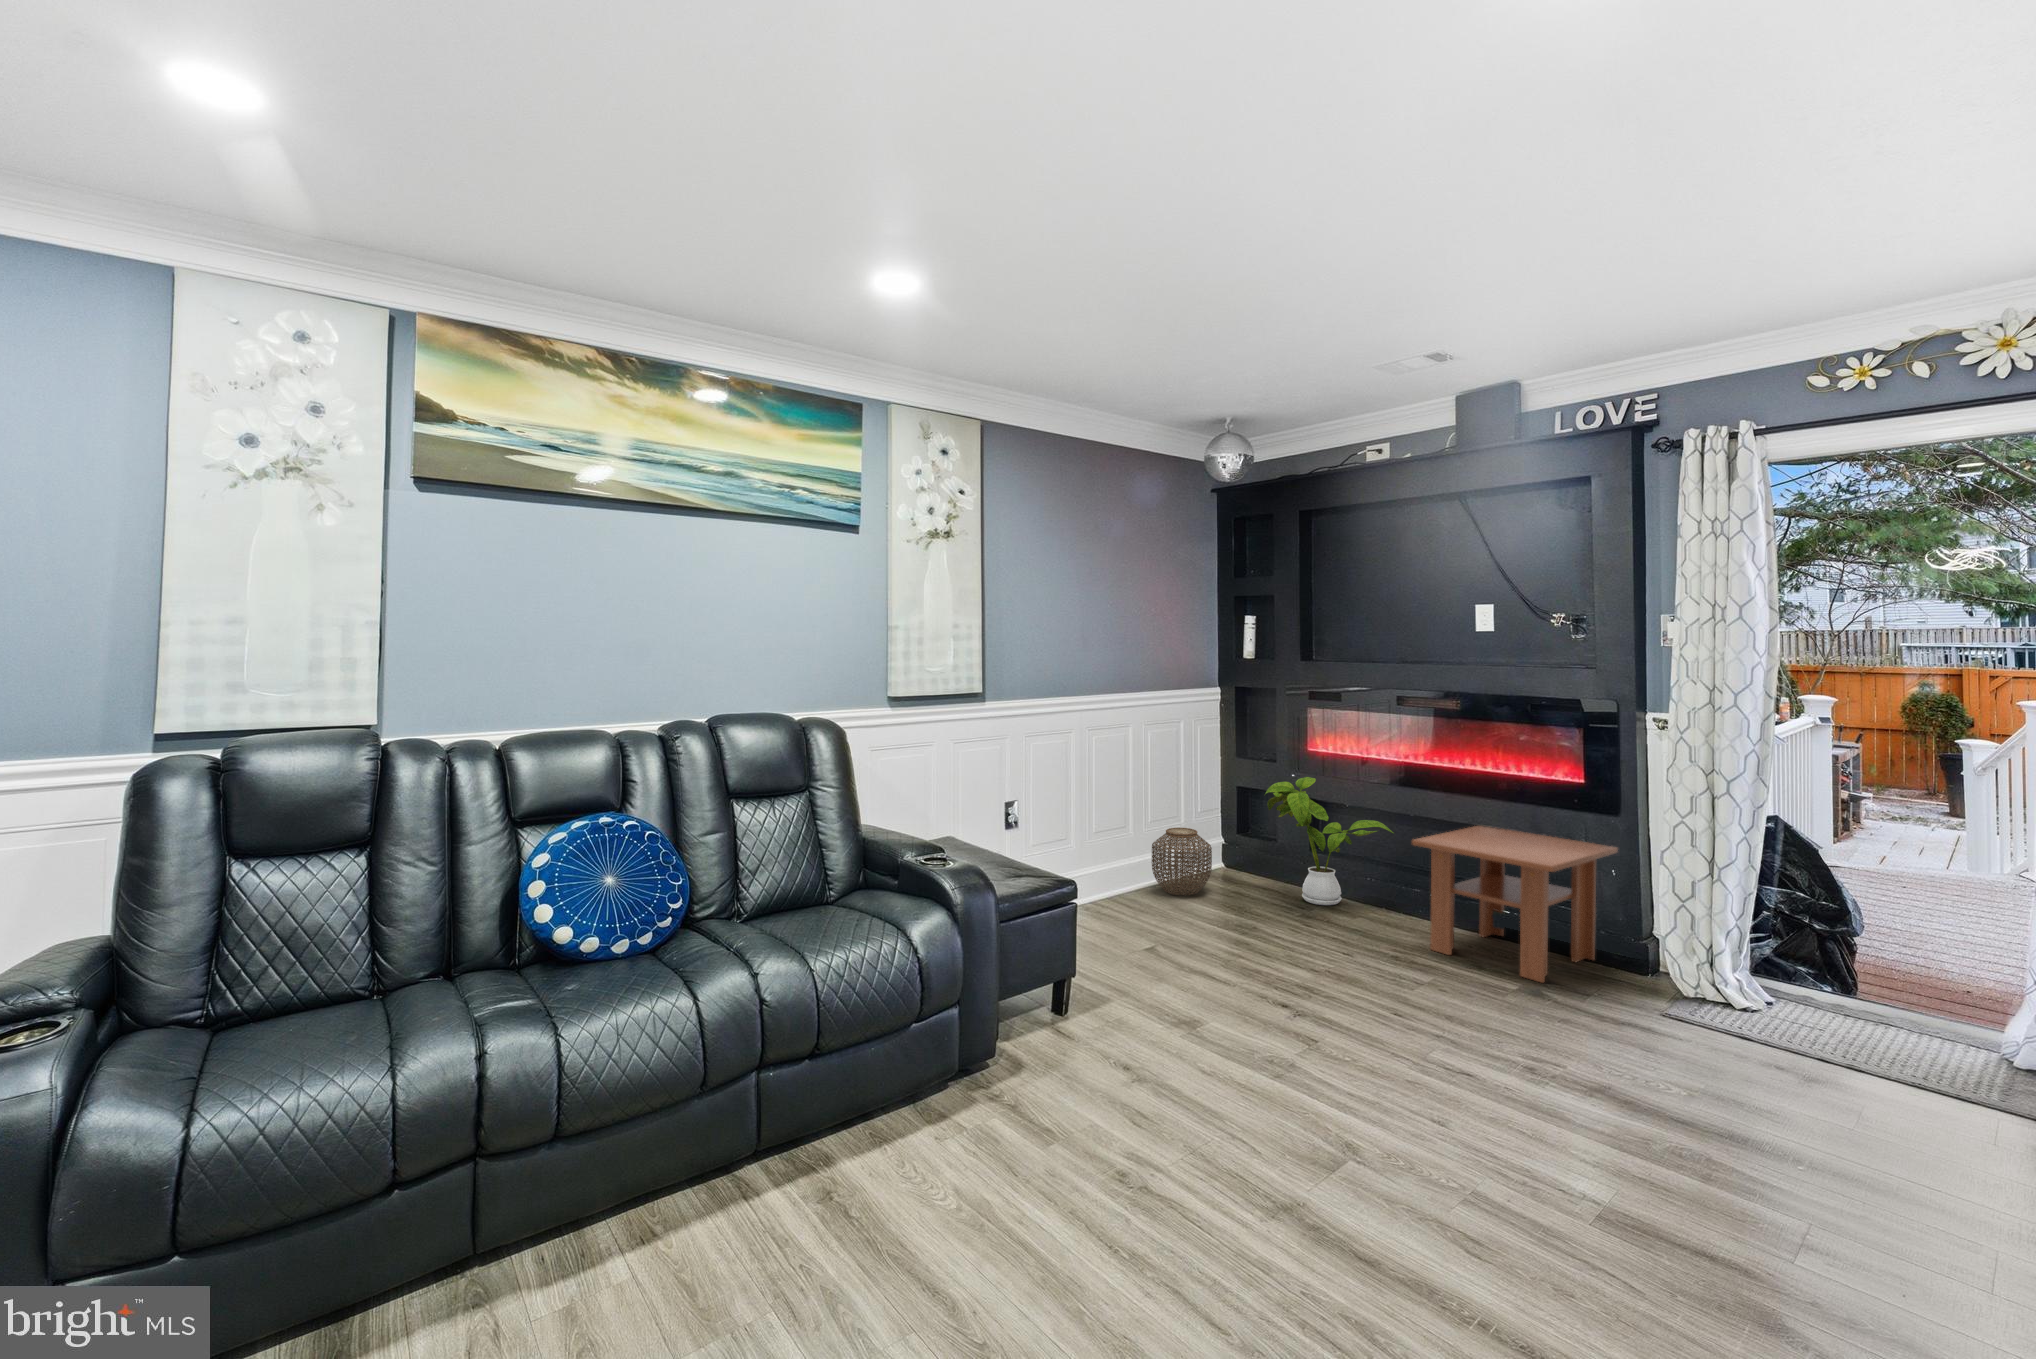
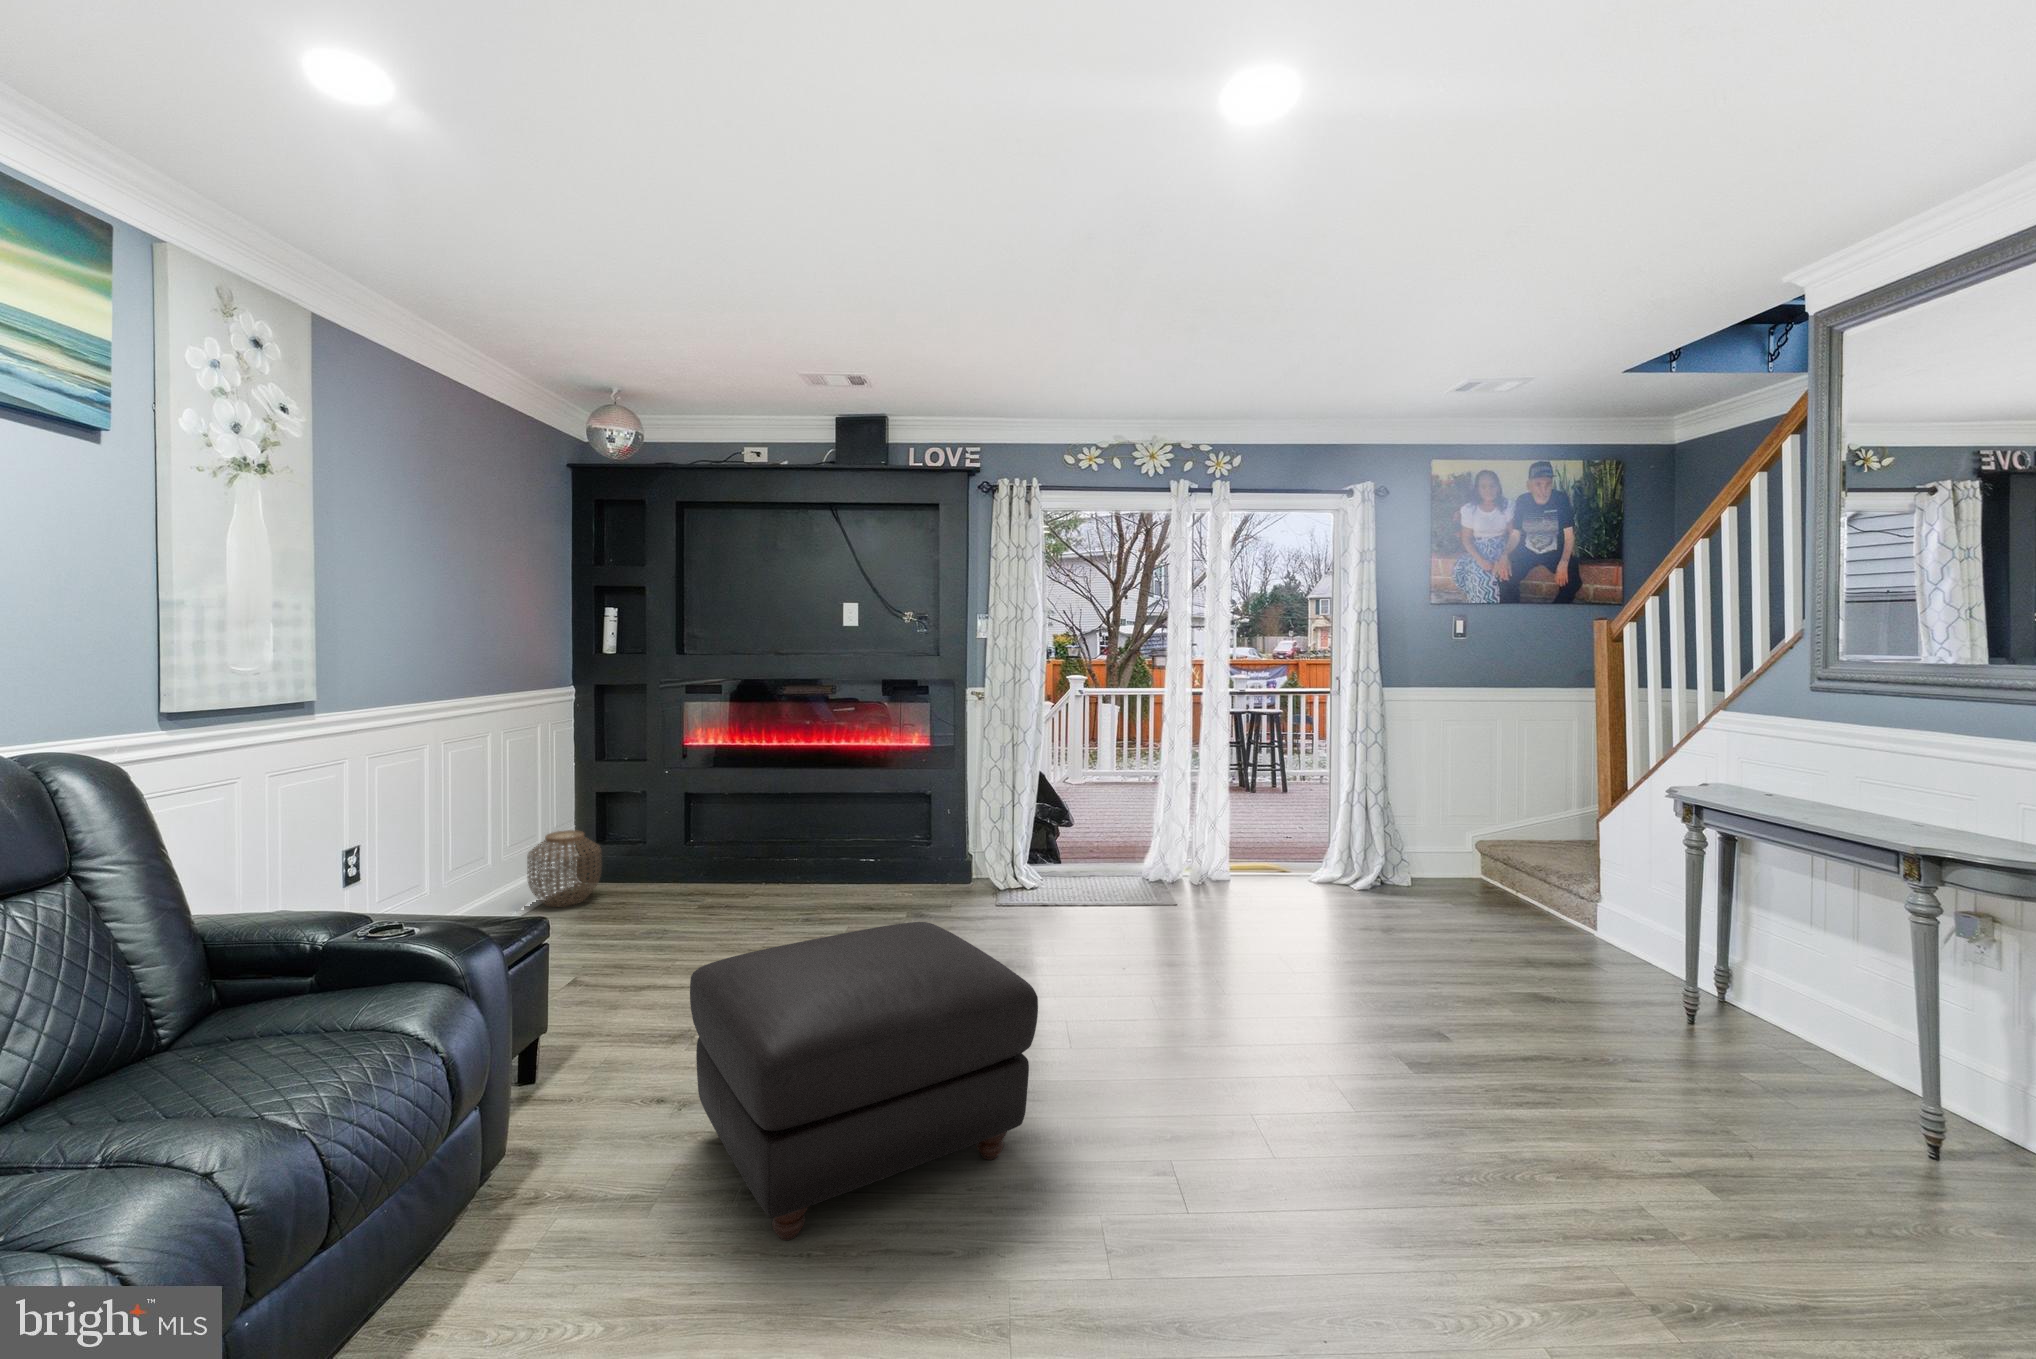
house plant: present [1265,777,1393,905] -> none [657,761,784,883]
coffee table: present [1412,826,1618,983] -> none [821,787,953,905]
ottoman: none [1069,944,1439,1286] -> present [690,922,1038,1240]

